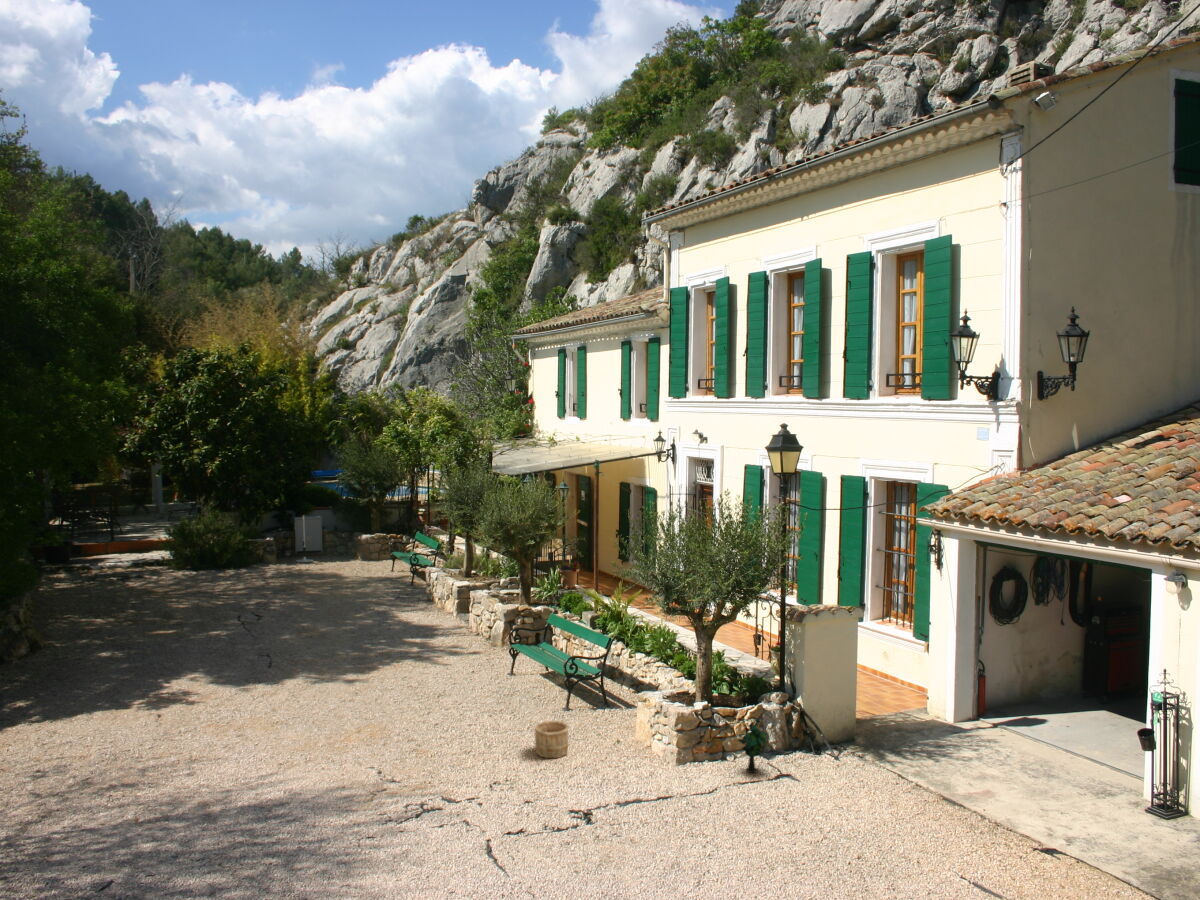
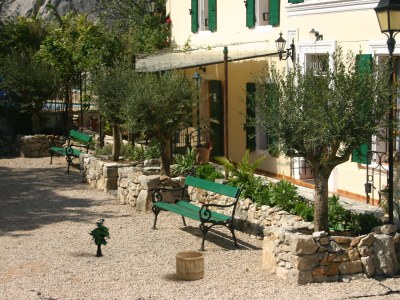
decorative plant: present [738,719,767,773] -> present [88,219,110,257]

